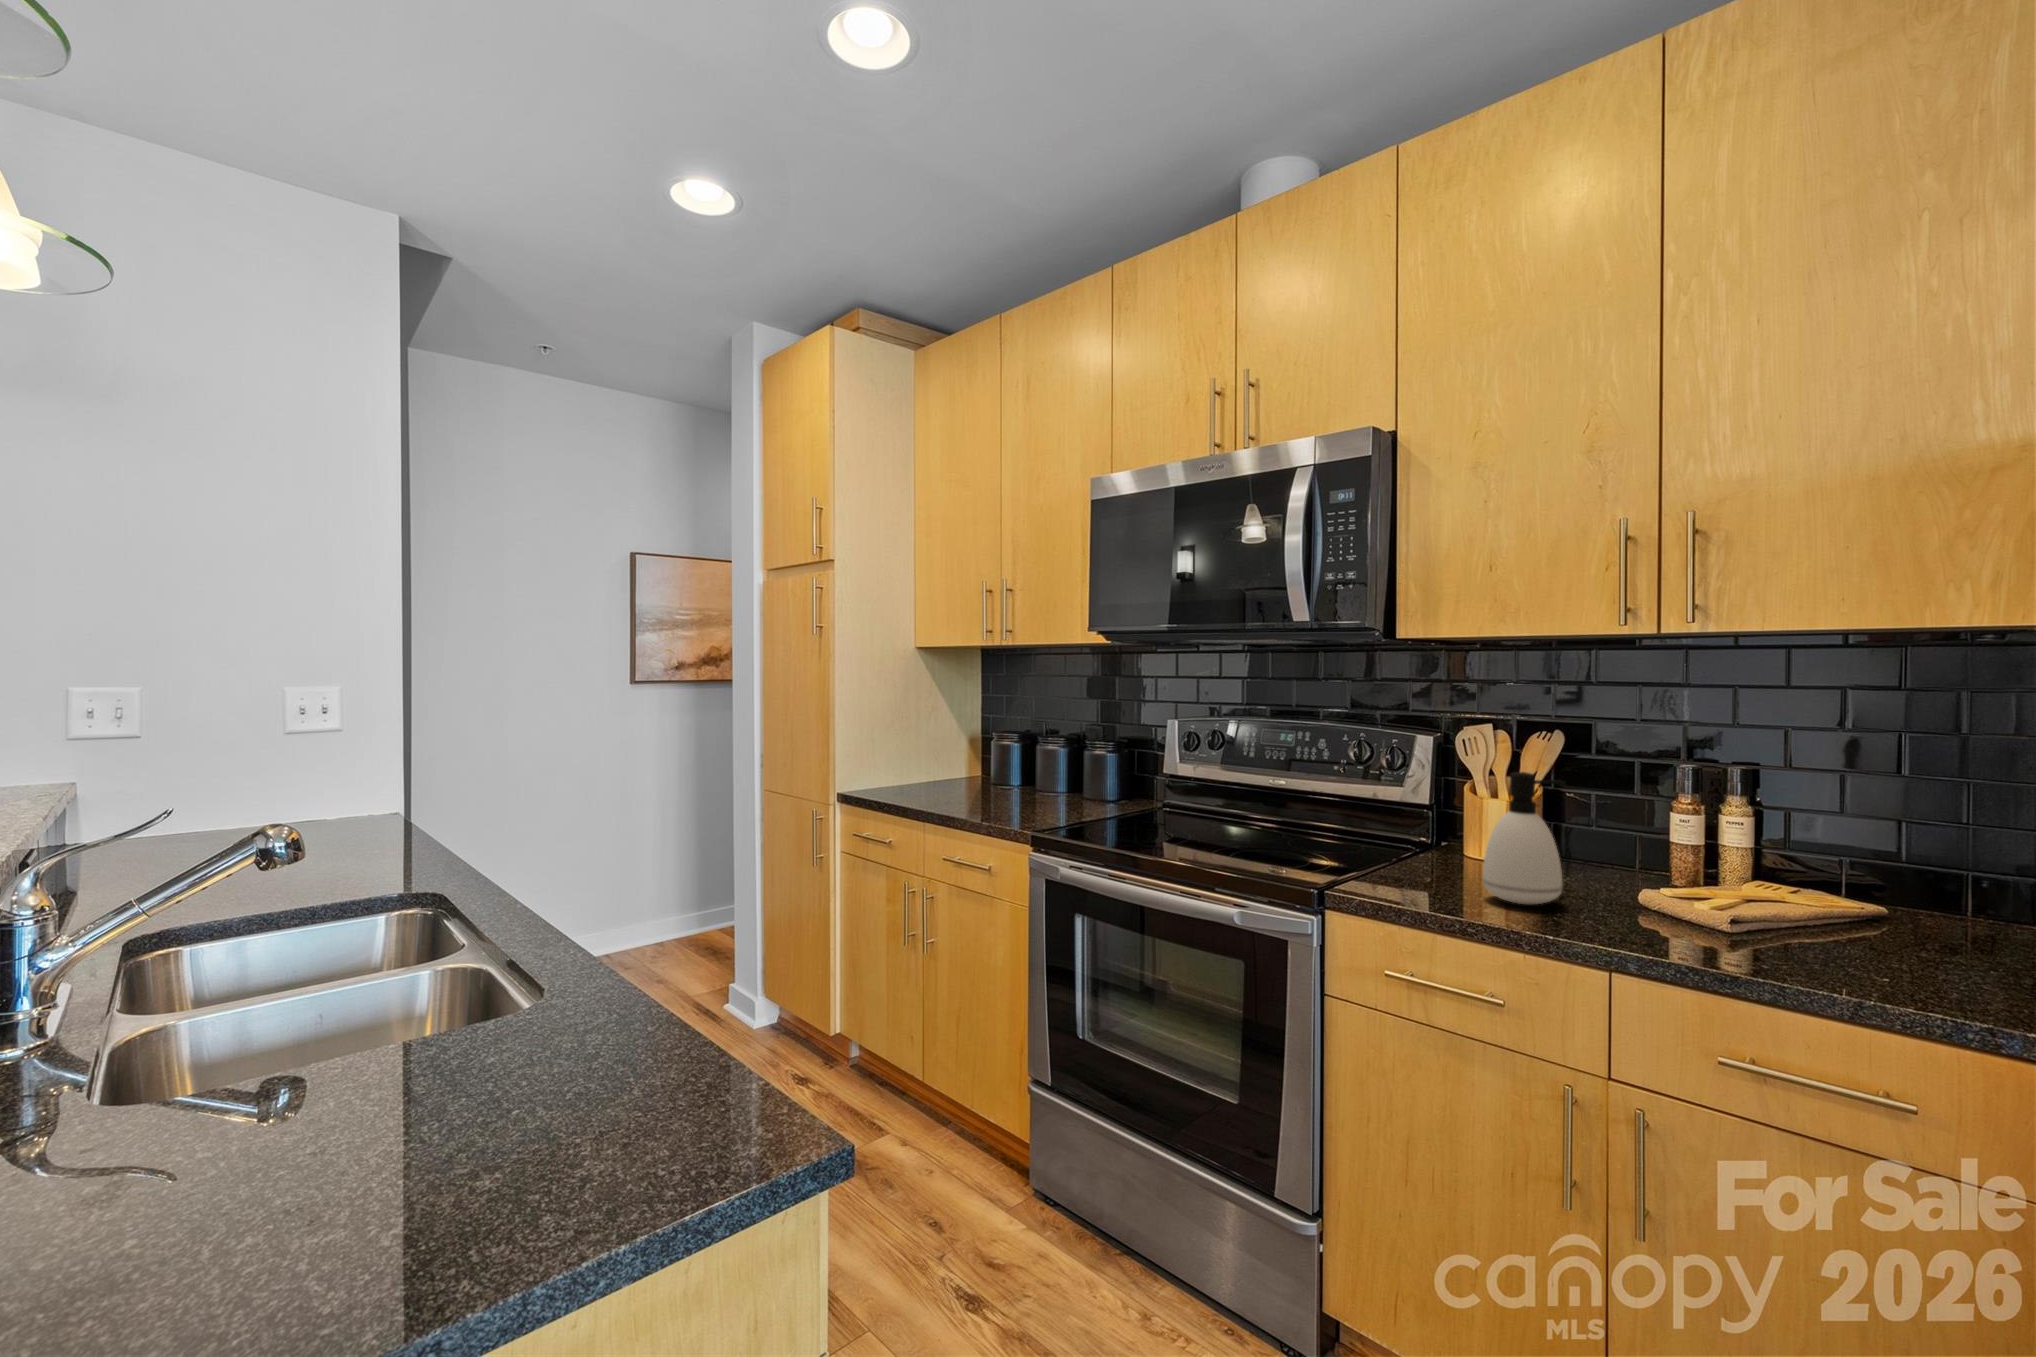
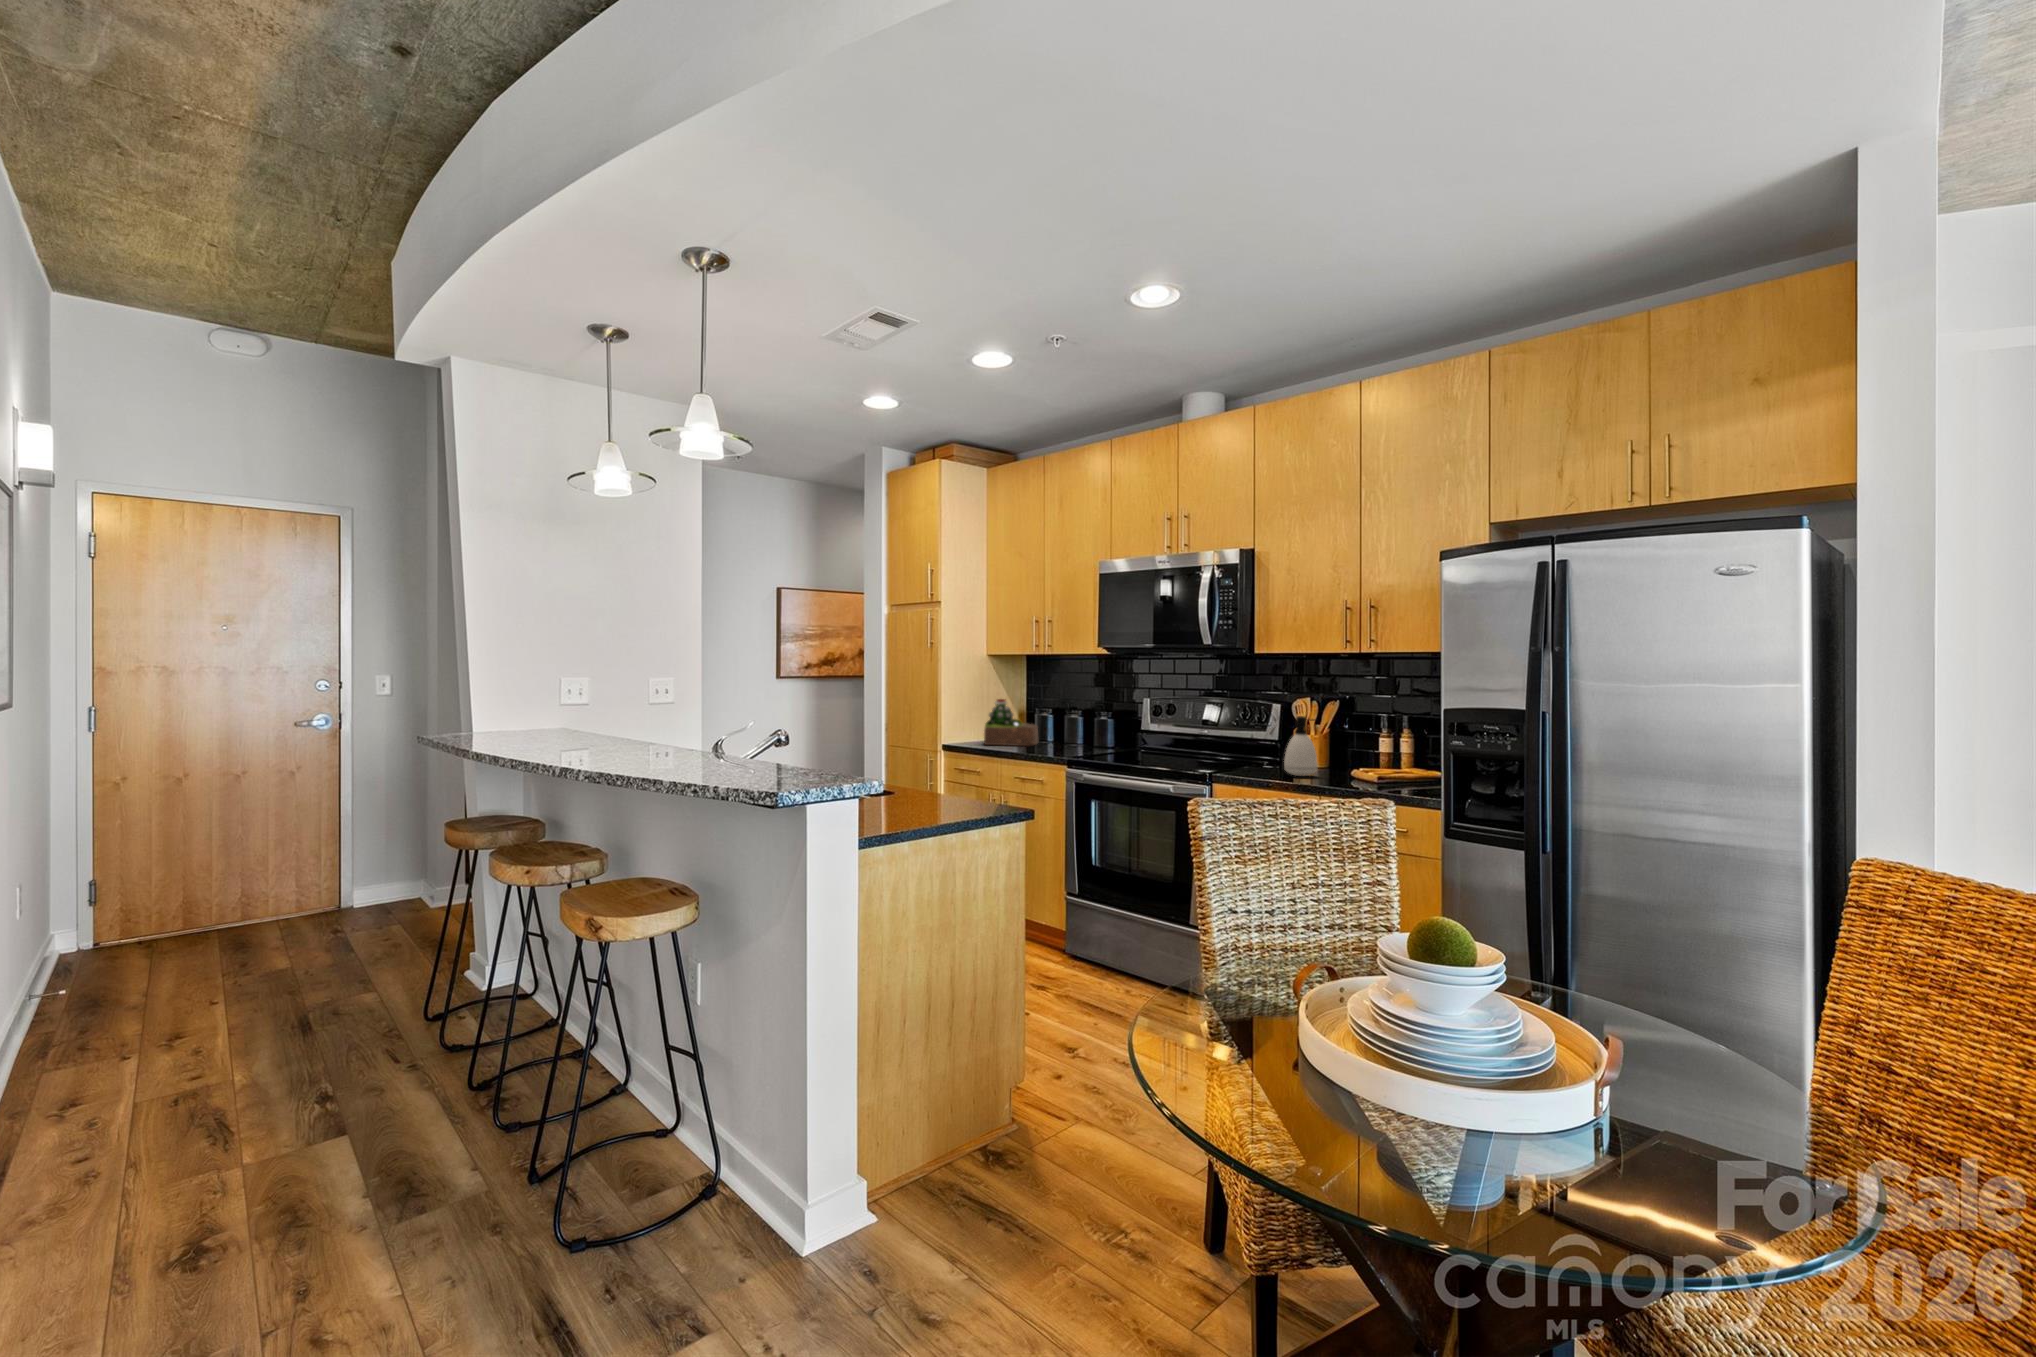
succulent plant: none [901,719,994,798] -> present [984,699,1038,746]

